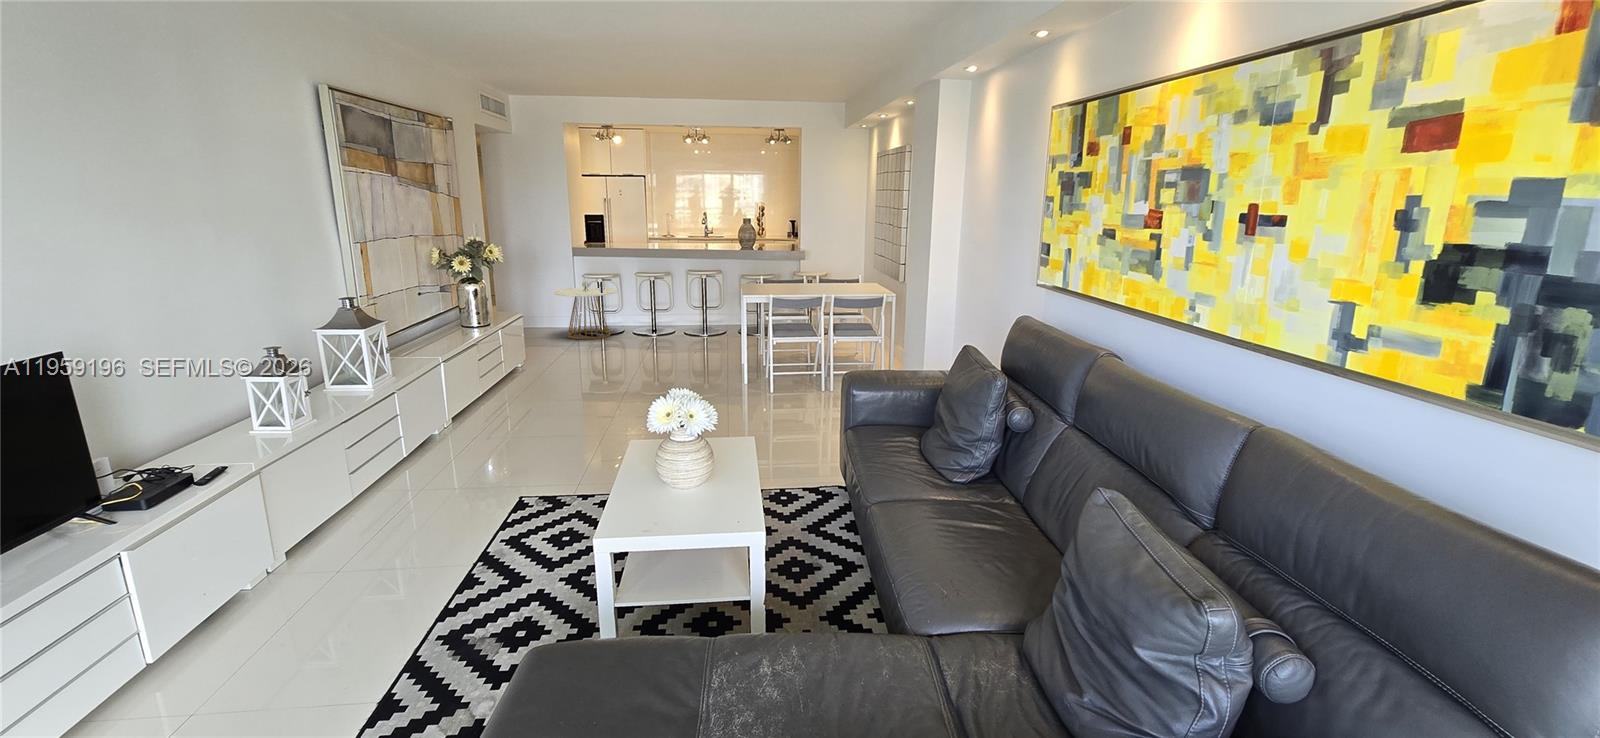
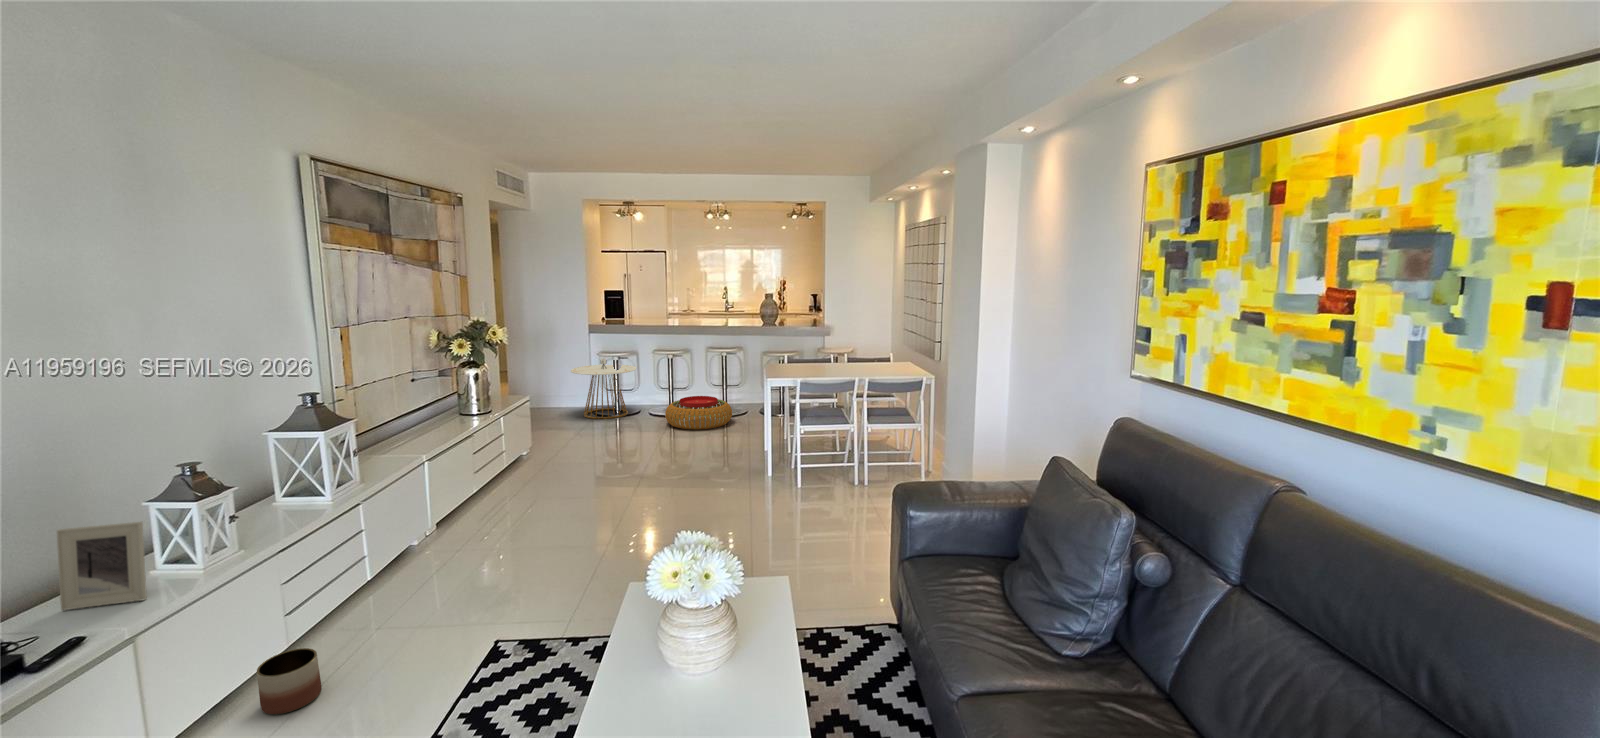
pouf: none [647,317,711,348] -> present [665,396,732,429]
picture frame: none [198,386,266,450] -> present [57,522,147,610]
planter: none [342,494,390,539] -> present [257,648,321,714]

